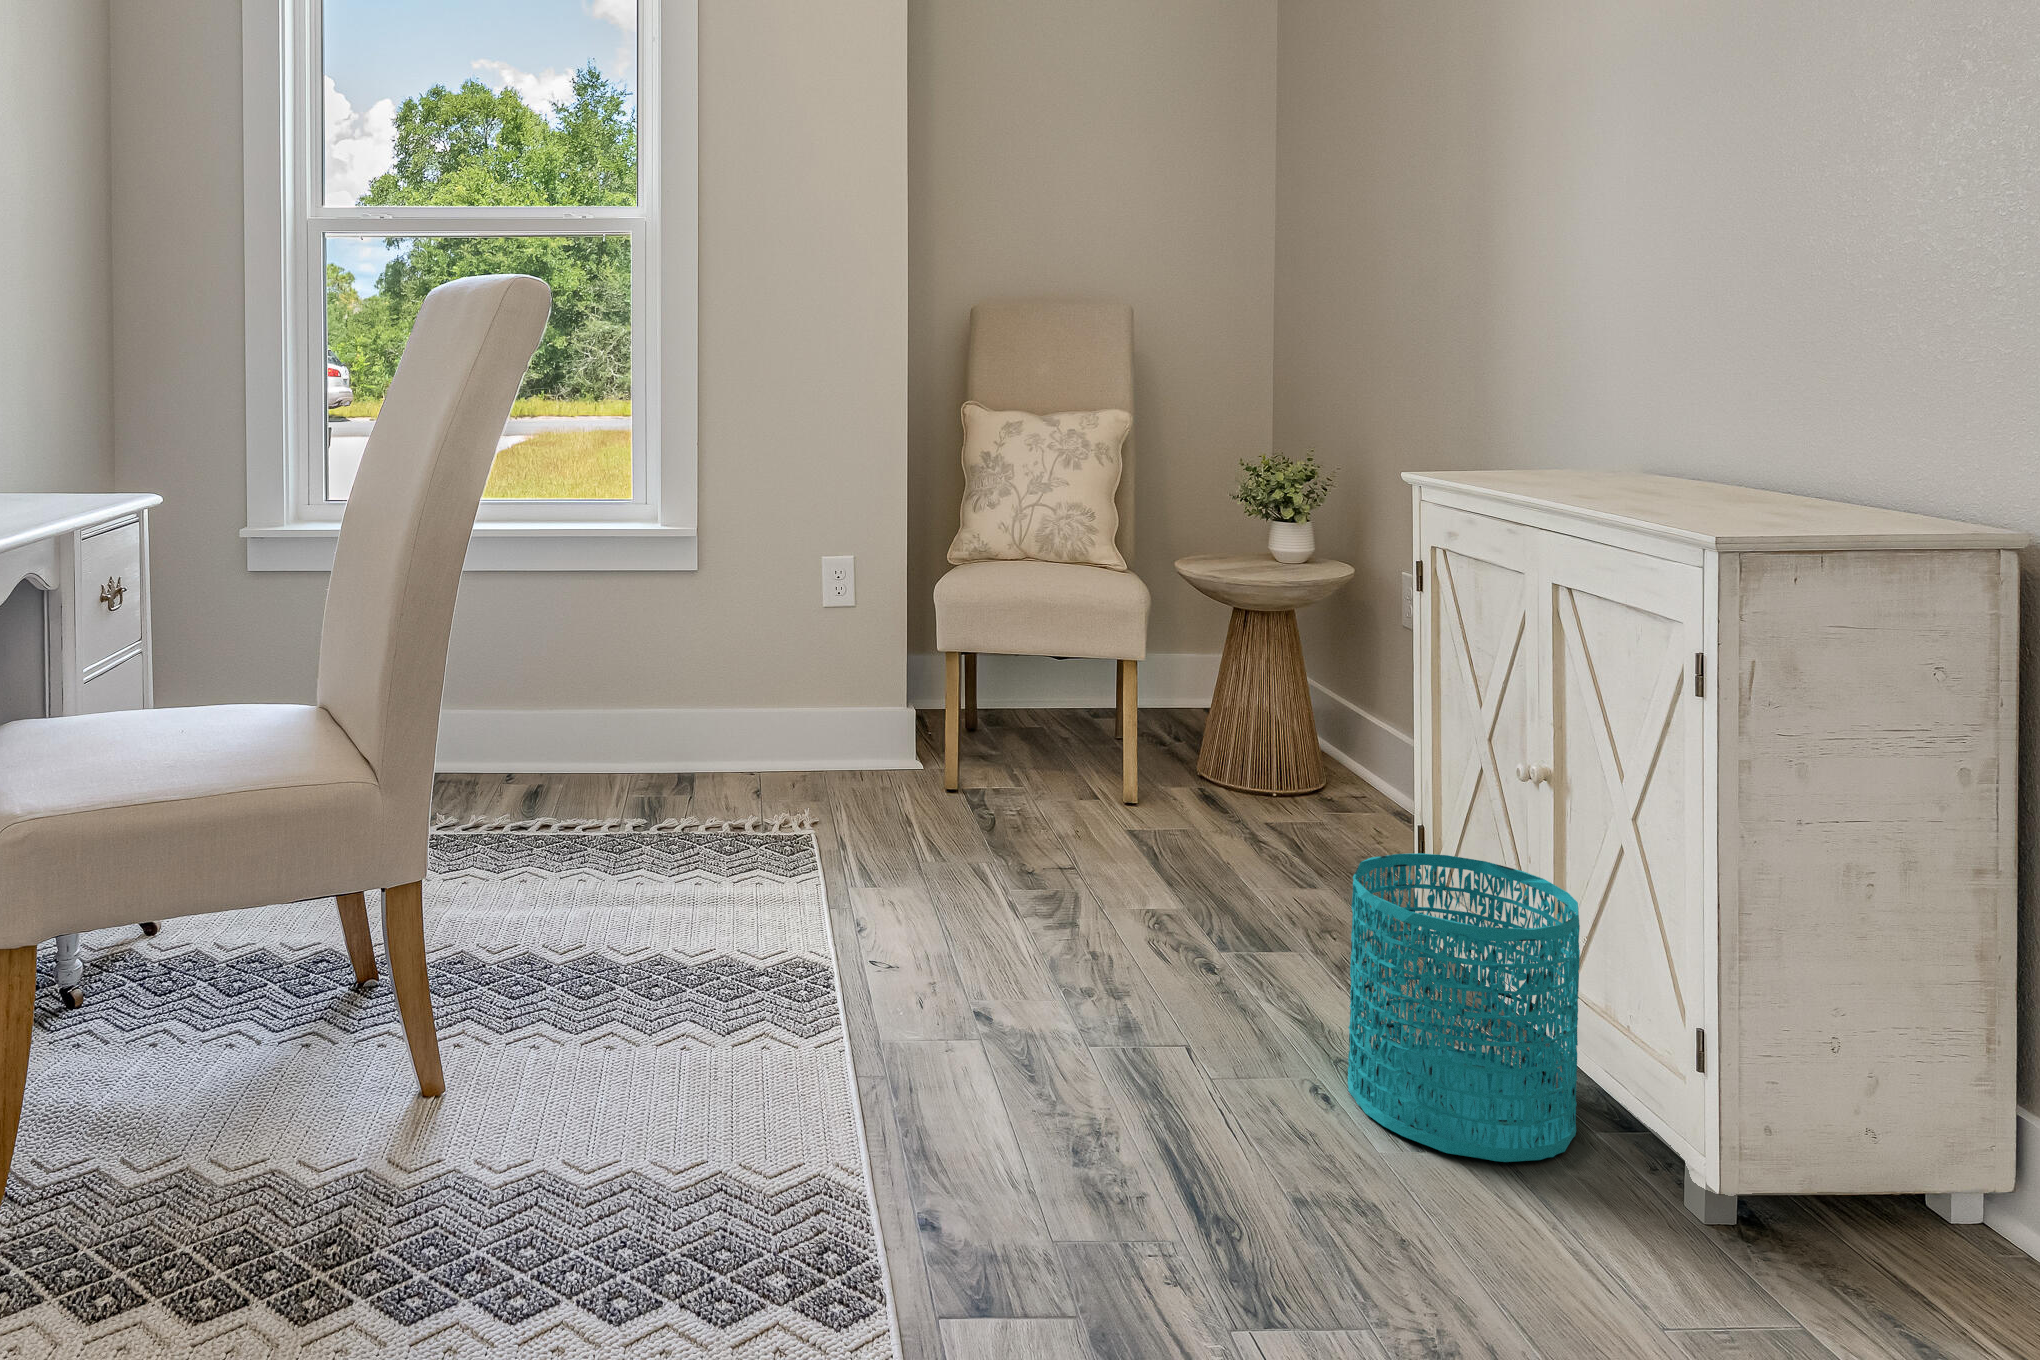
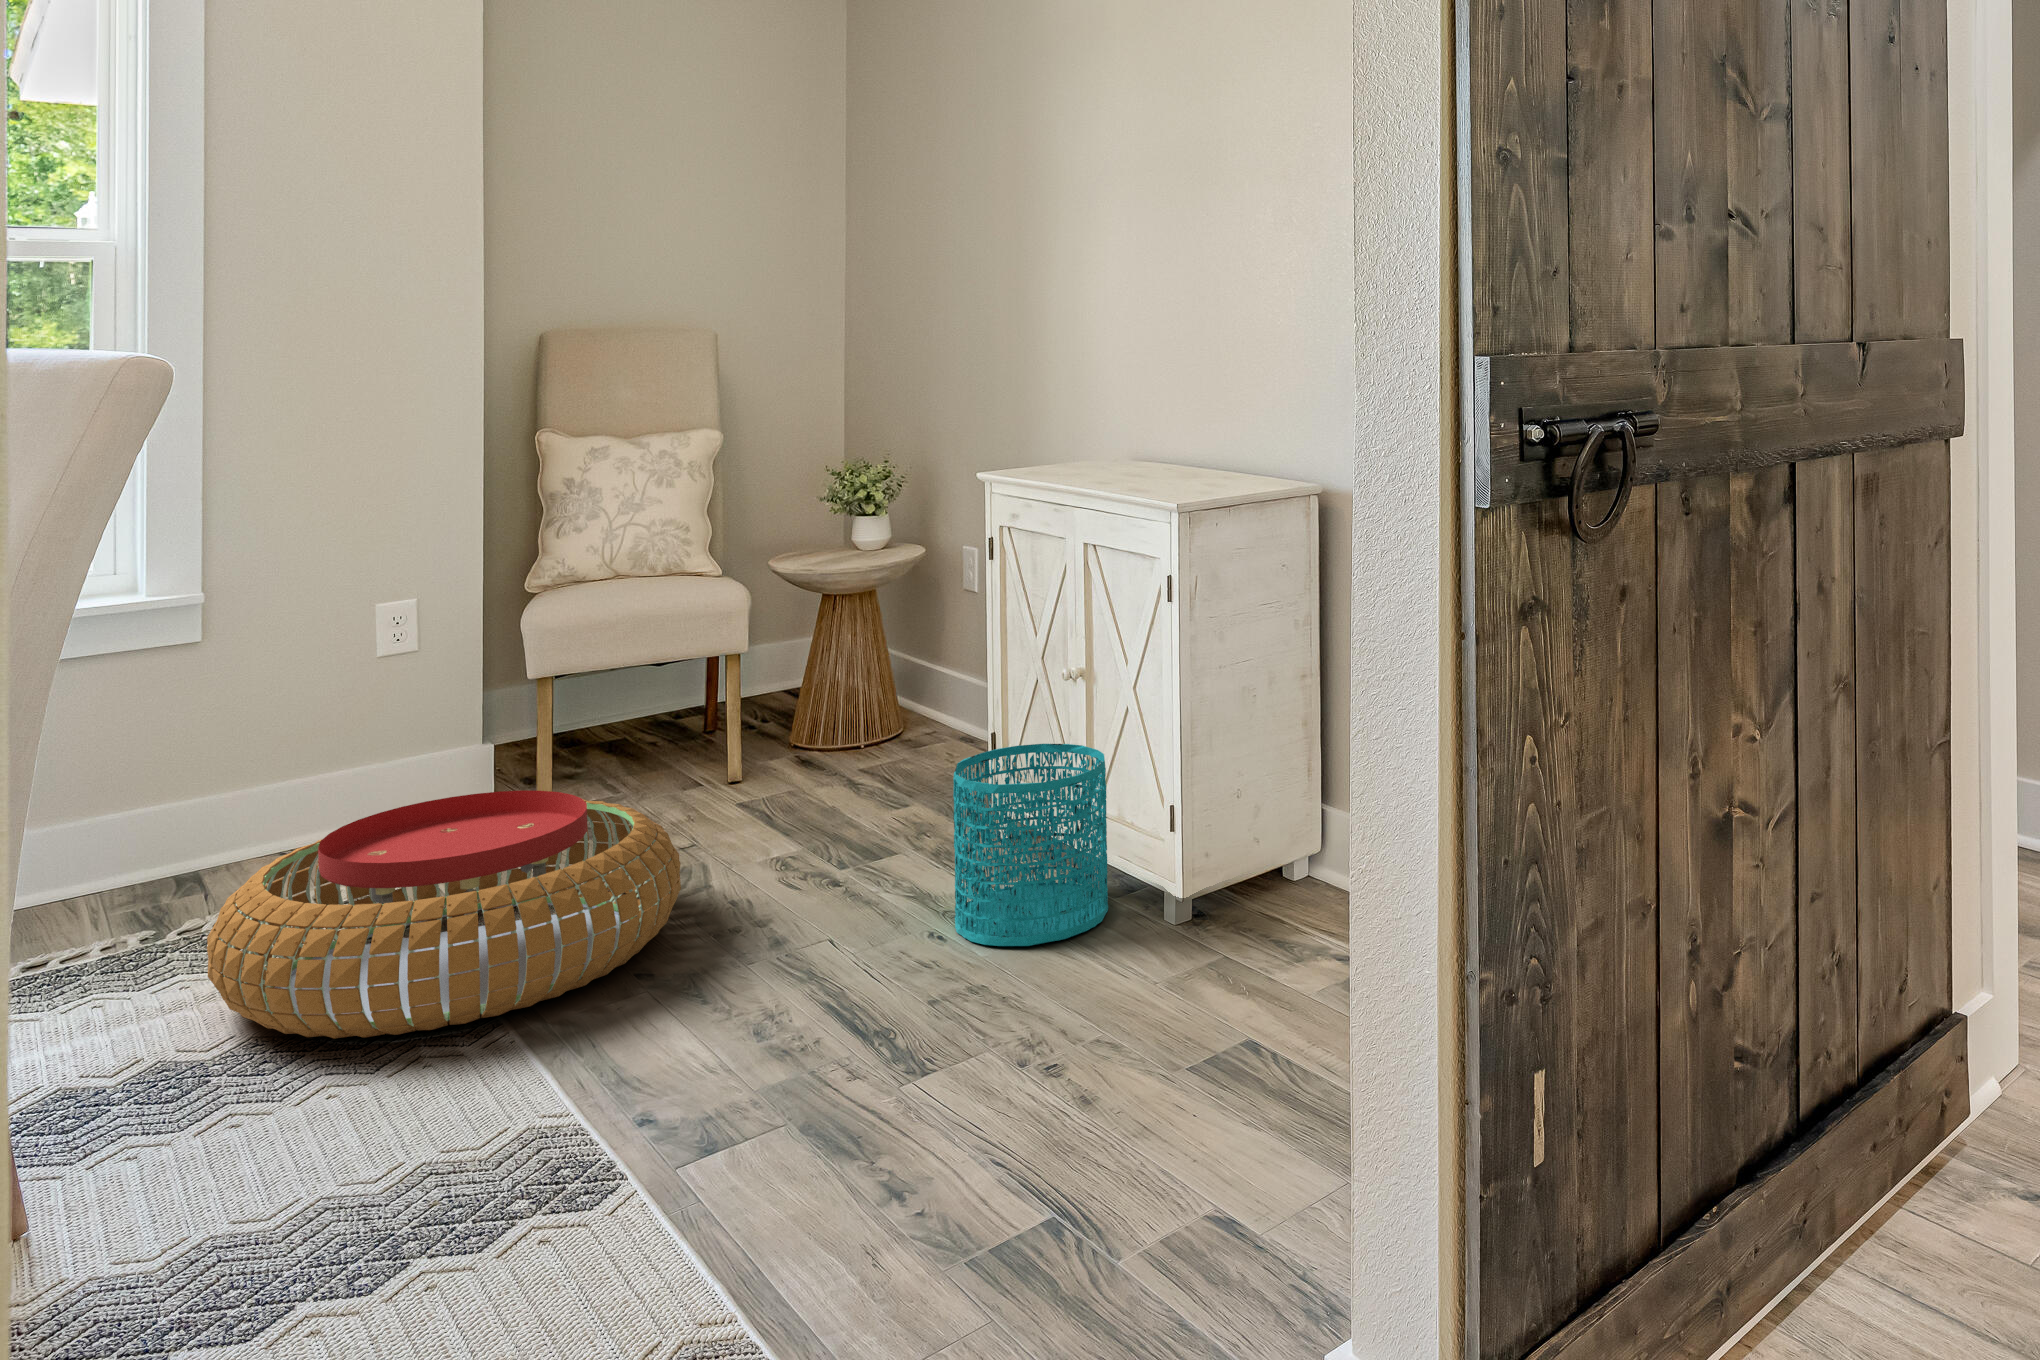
pouf: none [625,763,1037,1019] -> present [207,791,681,1038]

